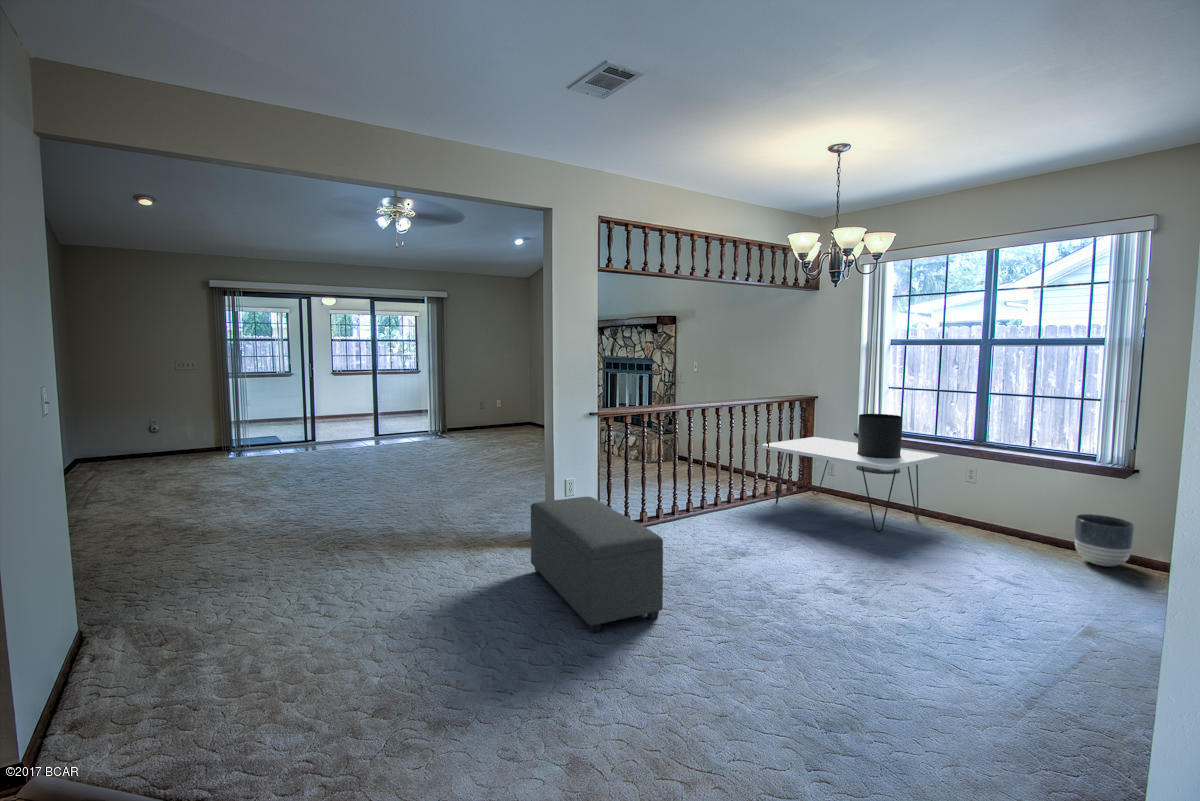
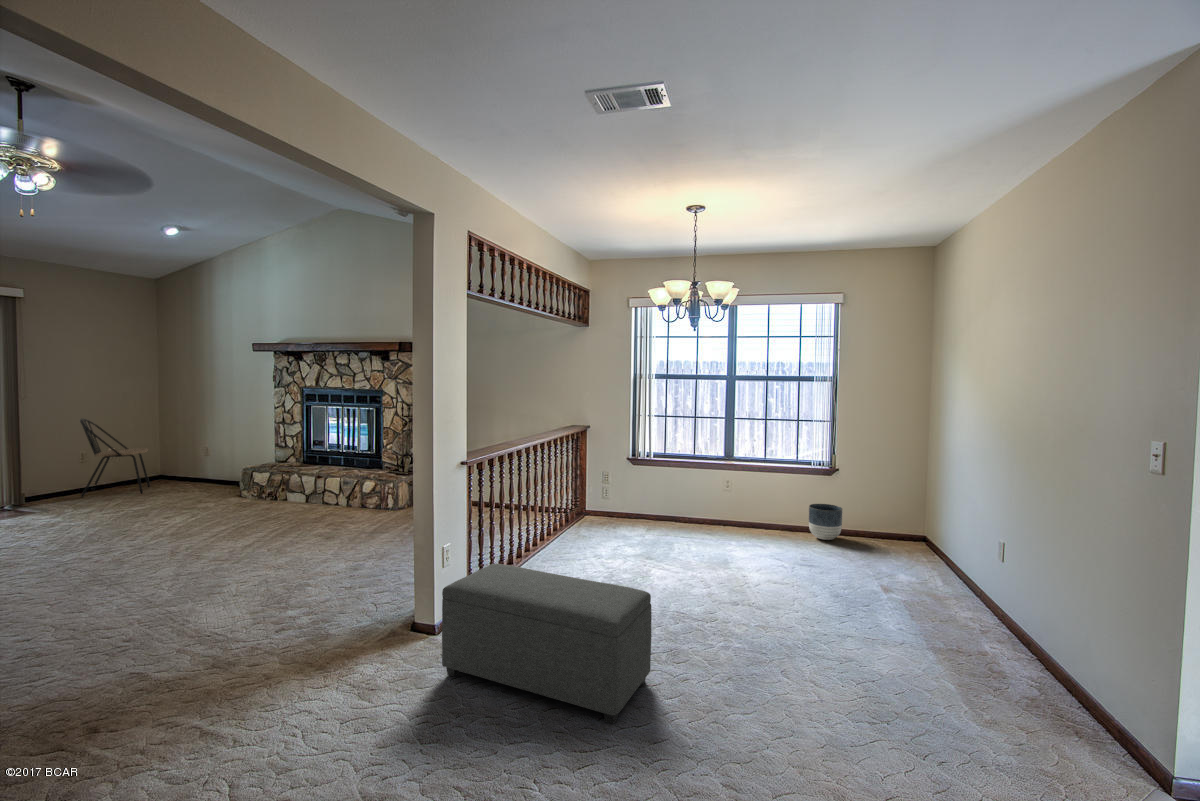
dining chair: none [483,378,523,432] -> present [80,419,150,497]
side table: present [762,414,939,532] -> none [567,440,706,544]

